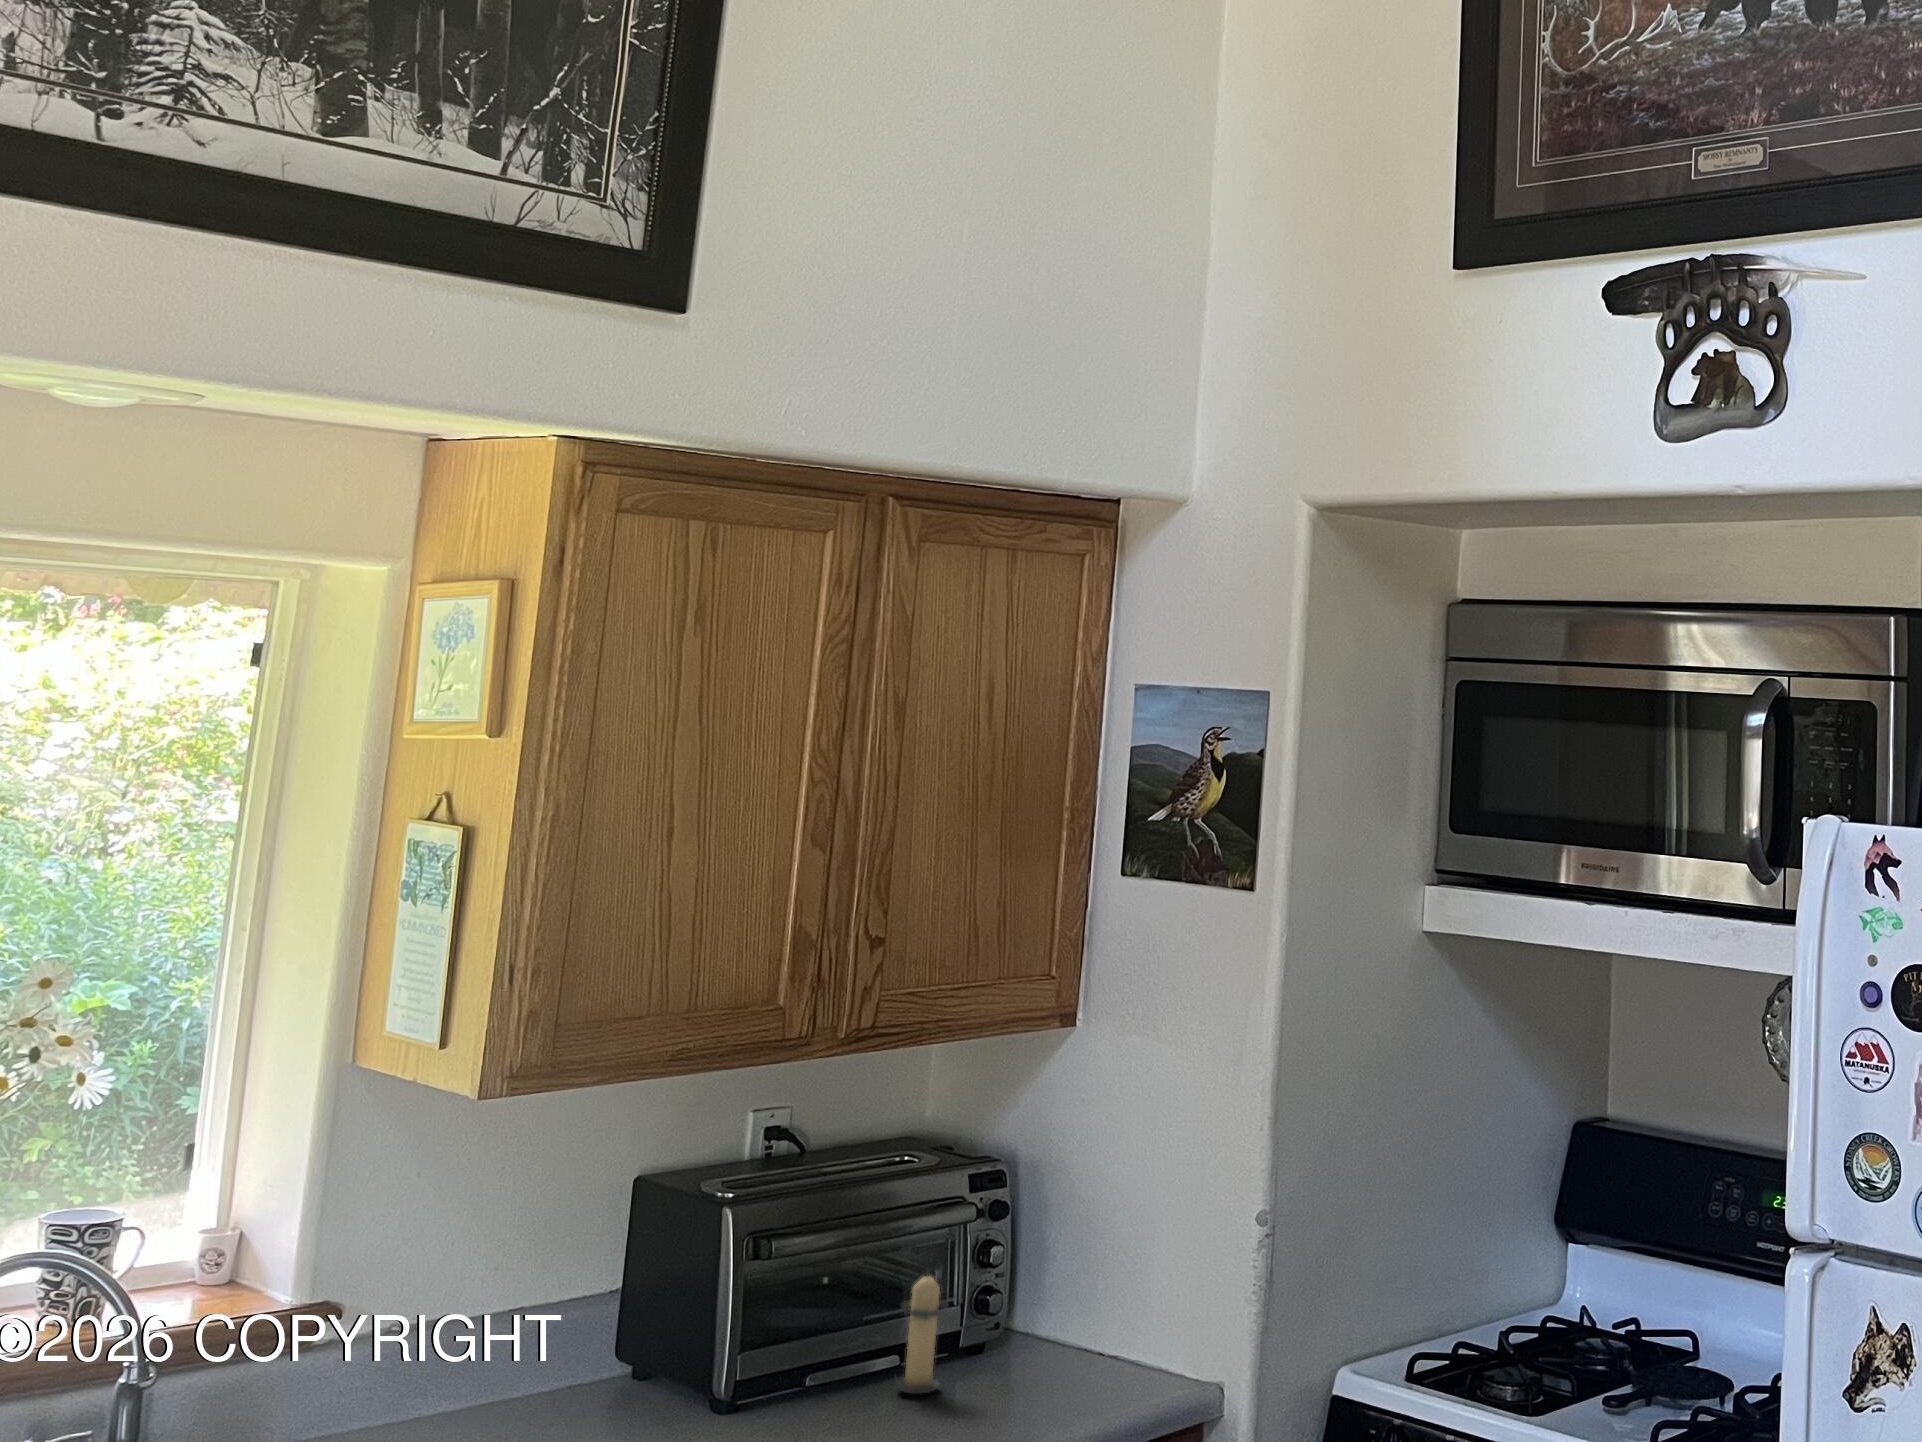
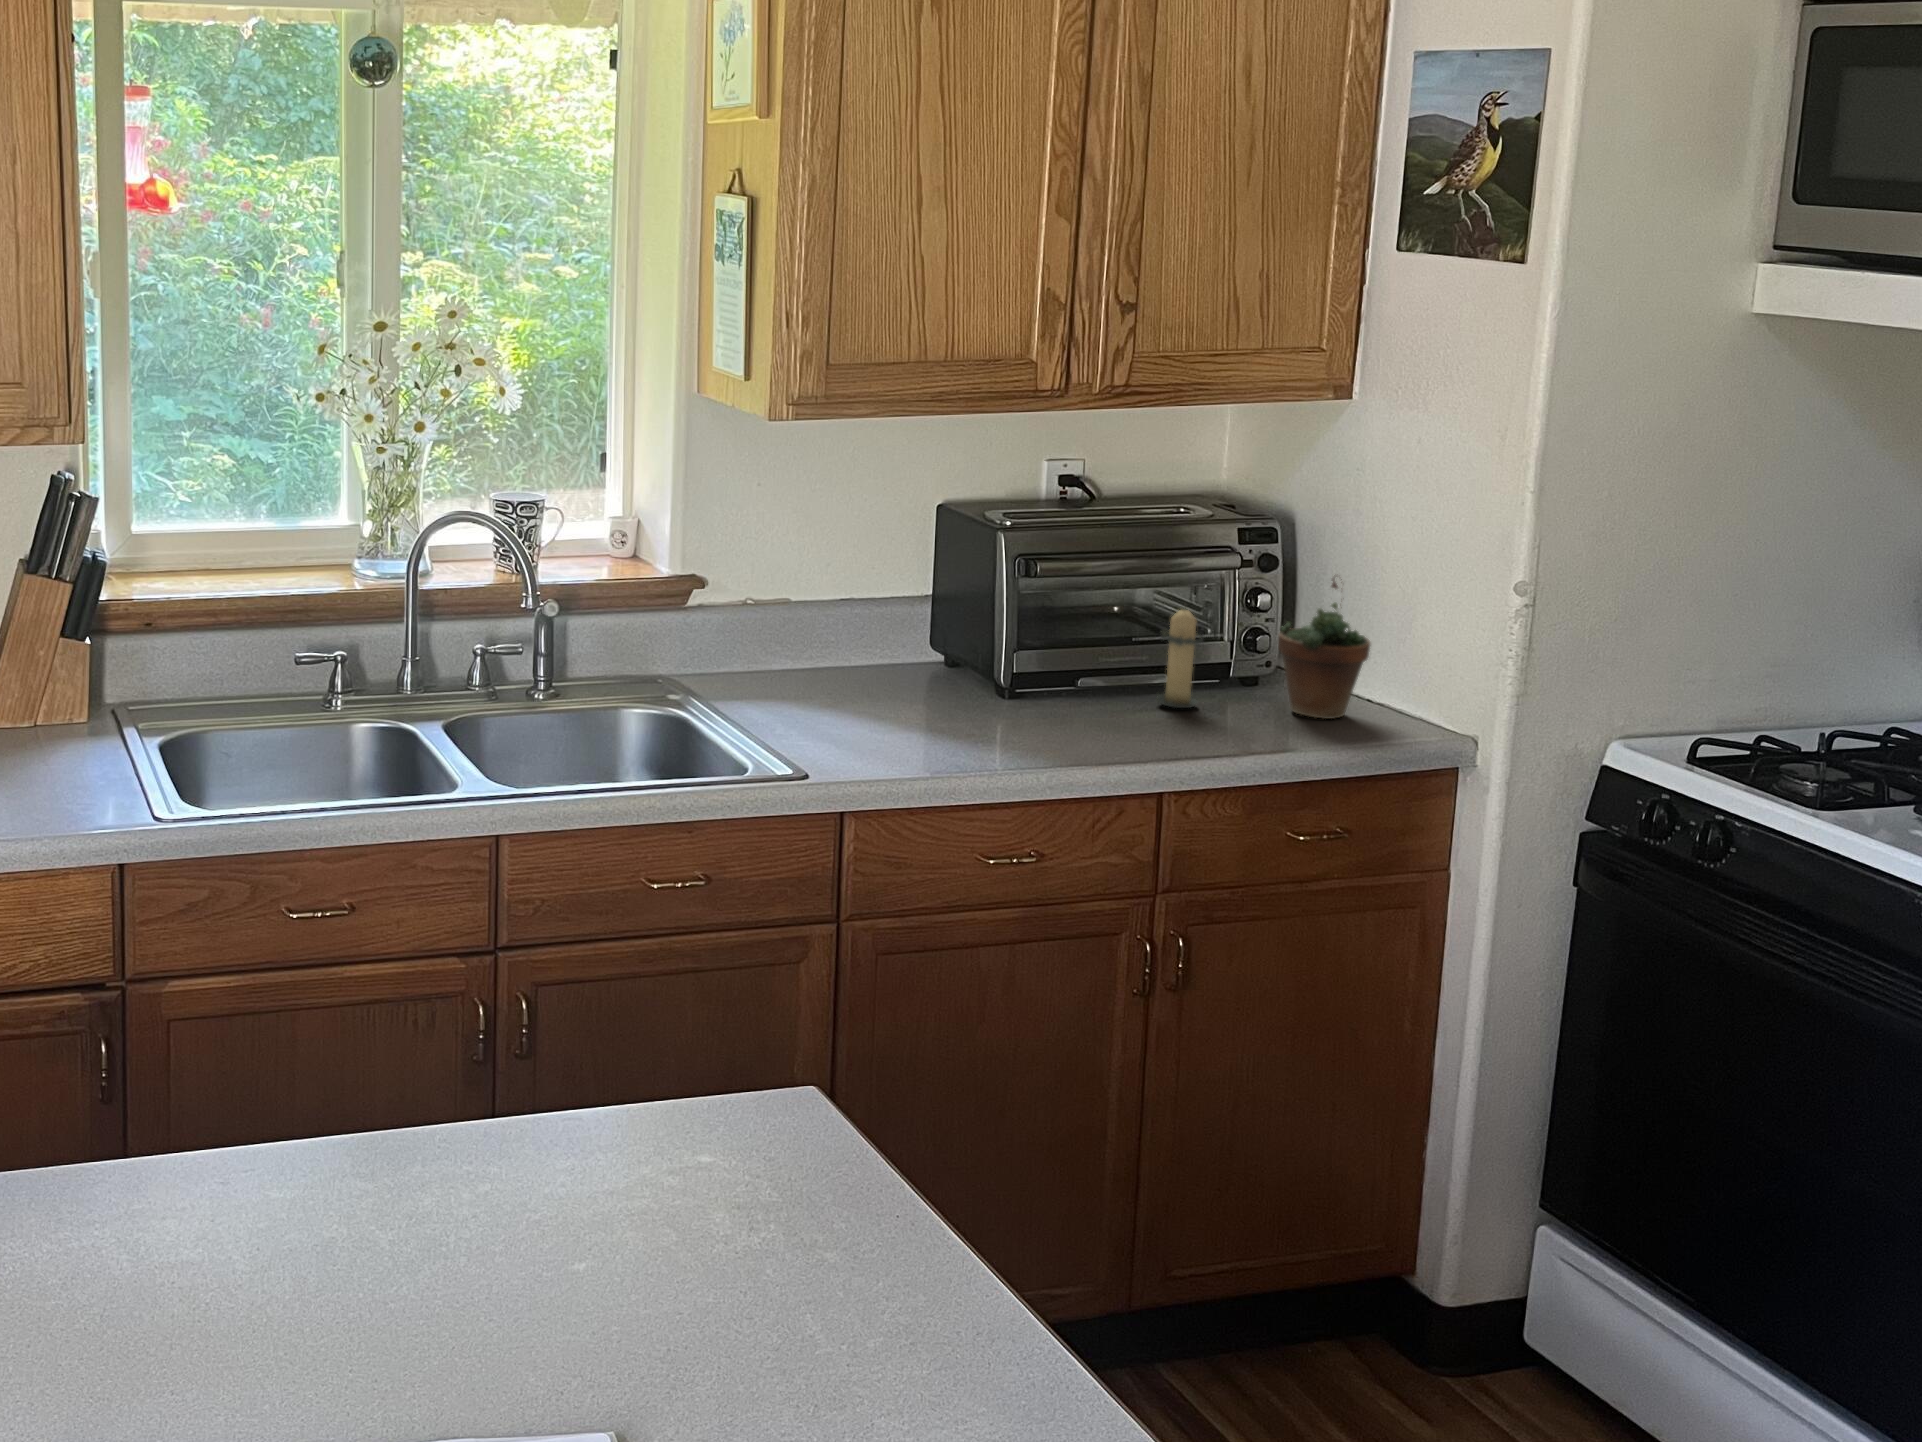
succulent plant: none [1021,1218,1113,1382] -> present [1278,578,1370,719]

